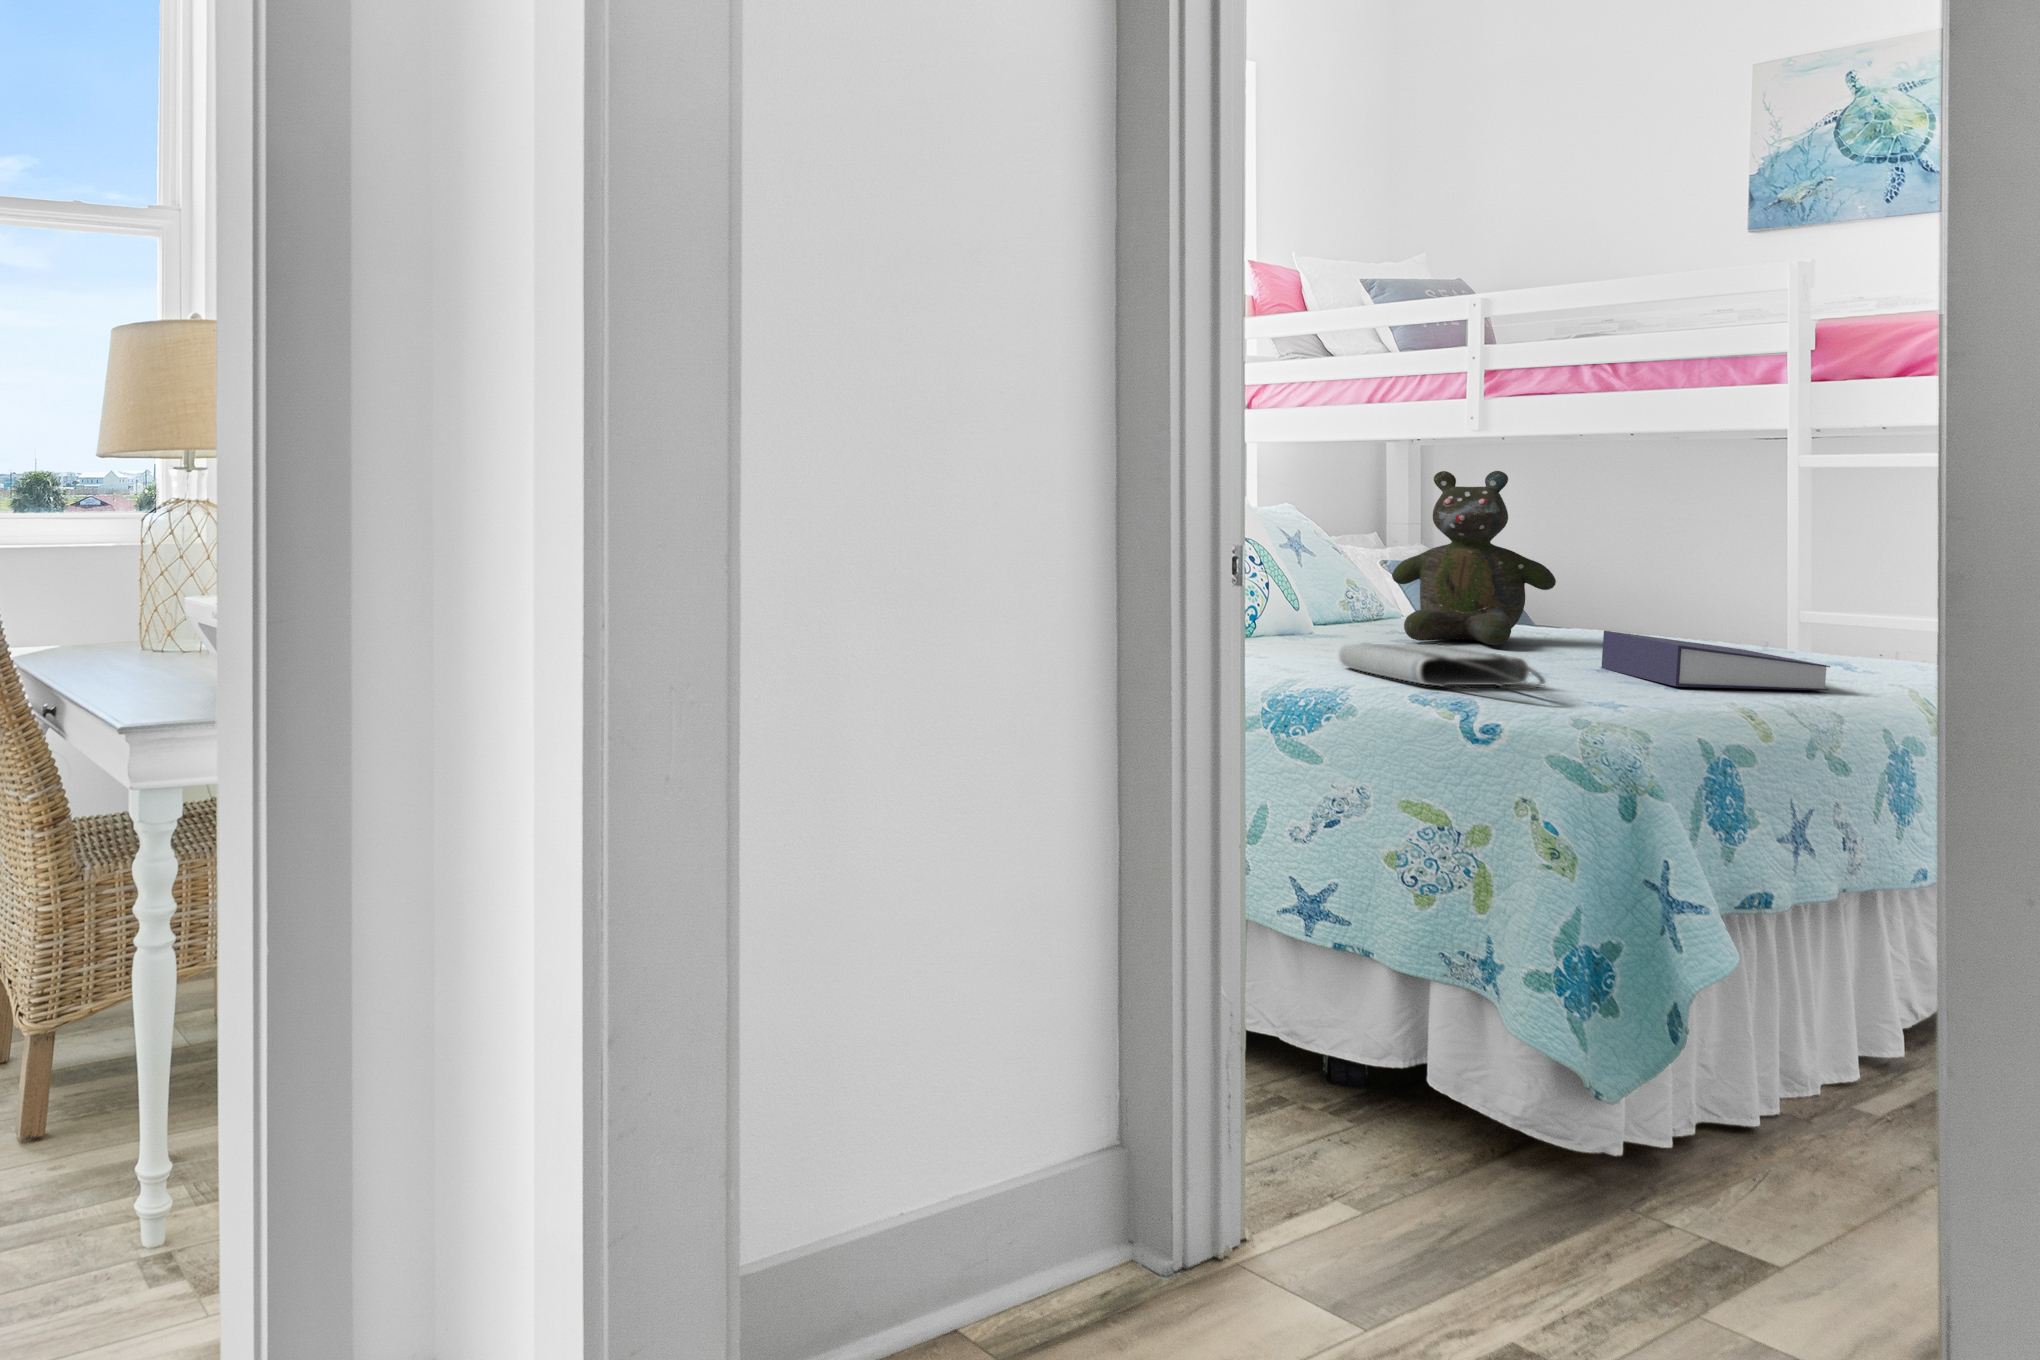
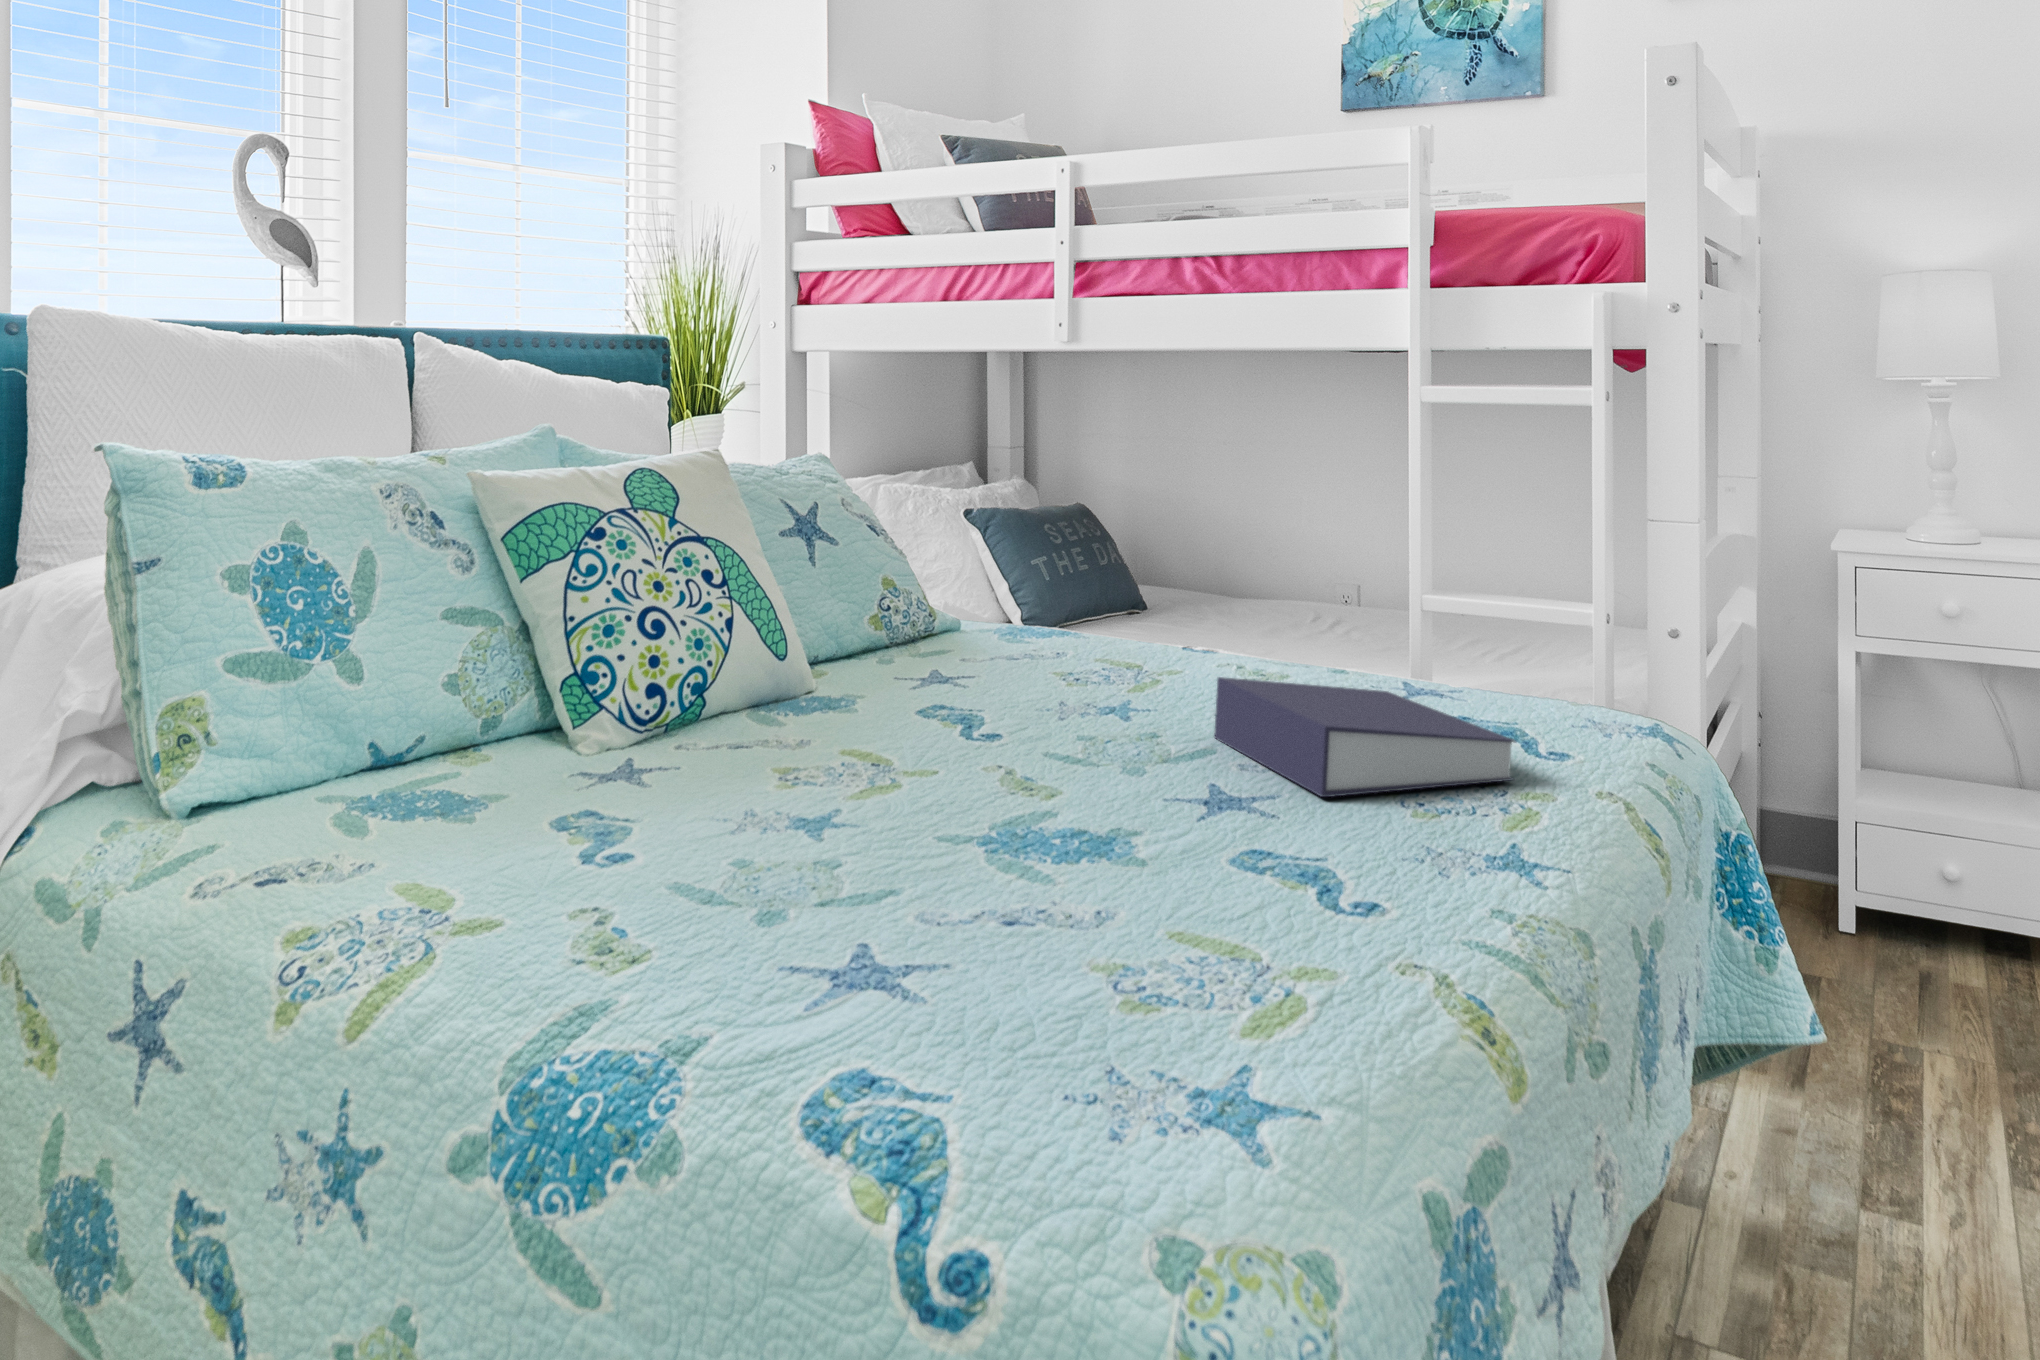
teddy bear: present [1392,471,1556,645] -> none [944,409,1154,688]
tote bag: present [1339,643,1545,690] -> none [823,731,1138,876]

